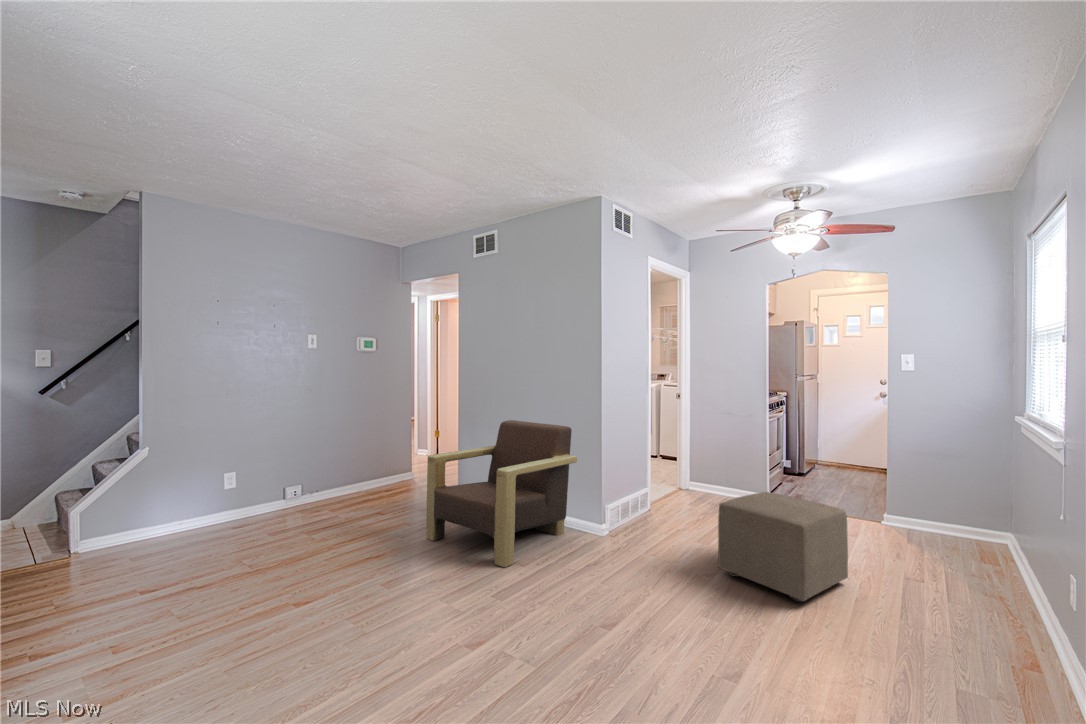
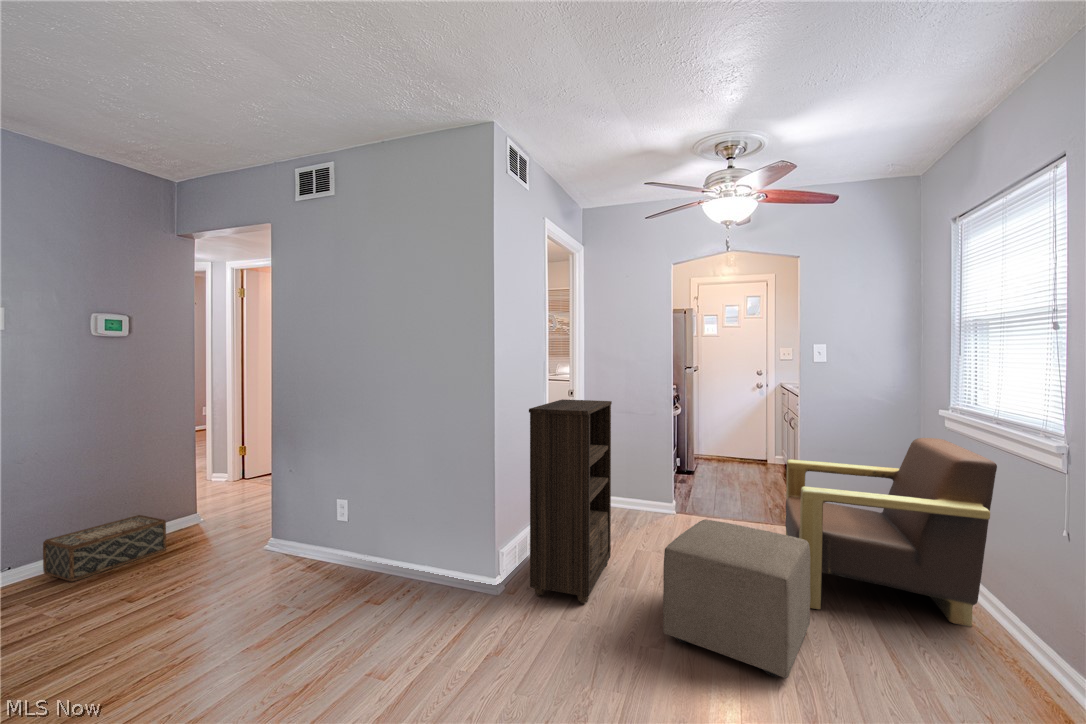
bookshelf: none [625,397,697,547] -> present [529,399,612,603]
armchair: present [426,420,577,567] -> present [785,438,997,626]
woven basket: none [333,467,395,501] -> present [43,515,166,582]

